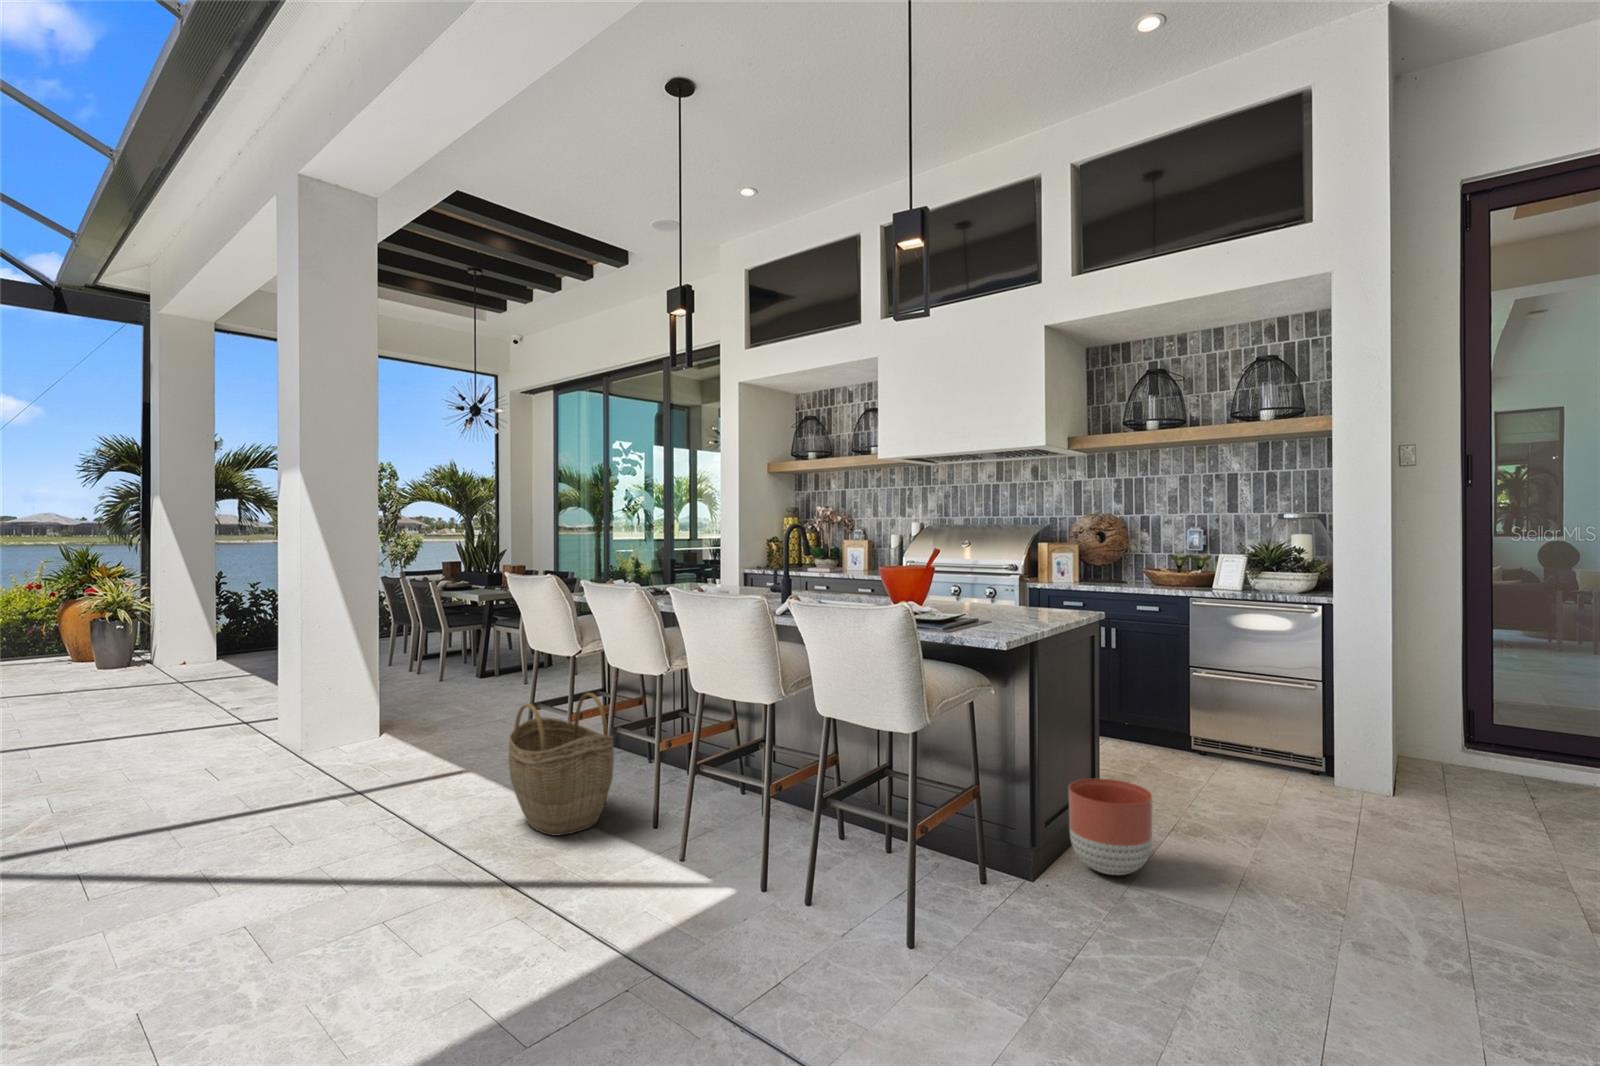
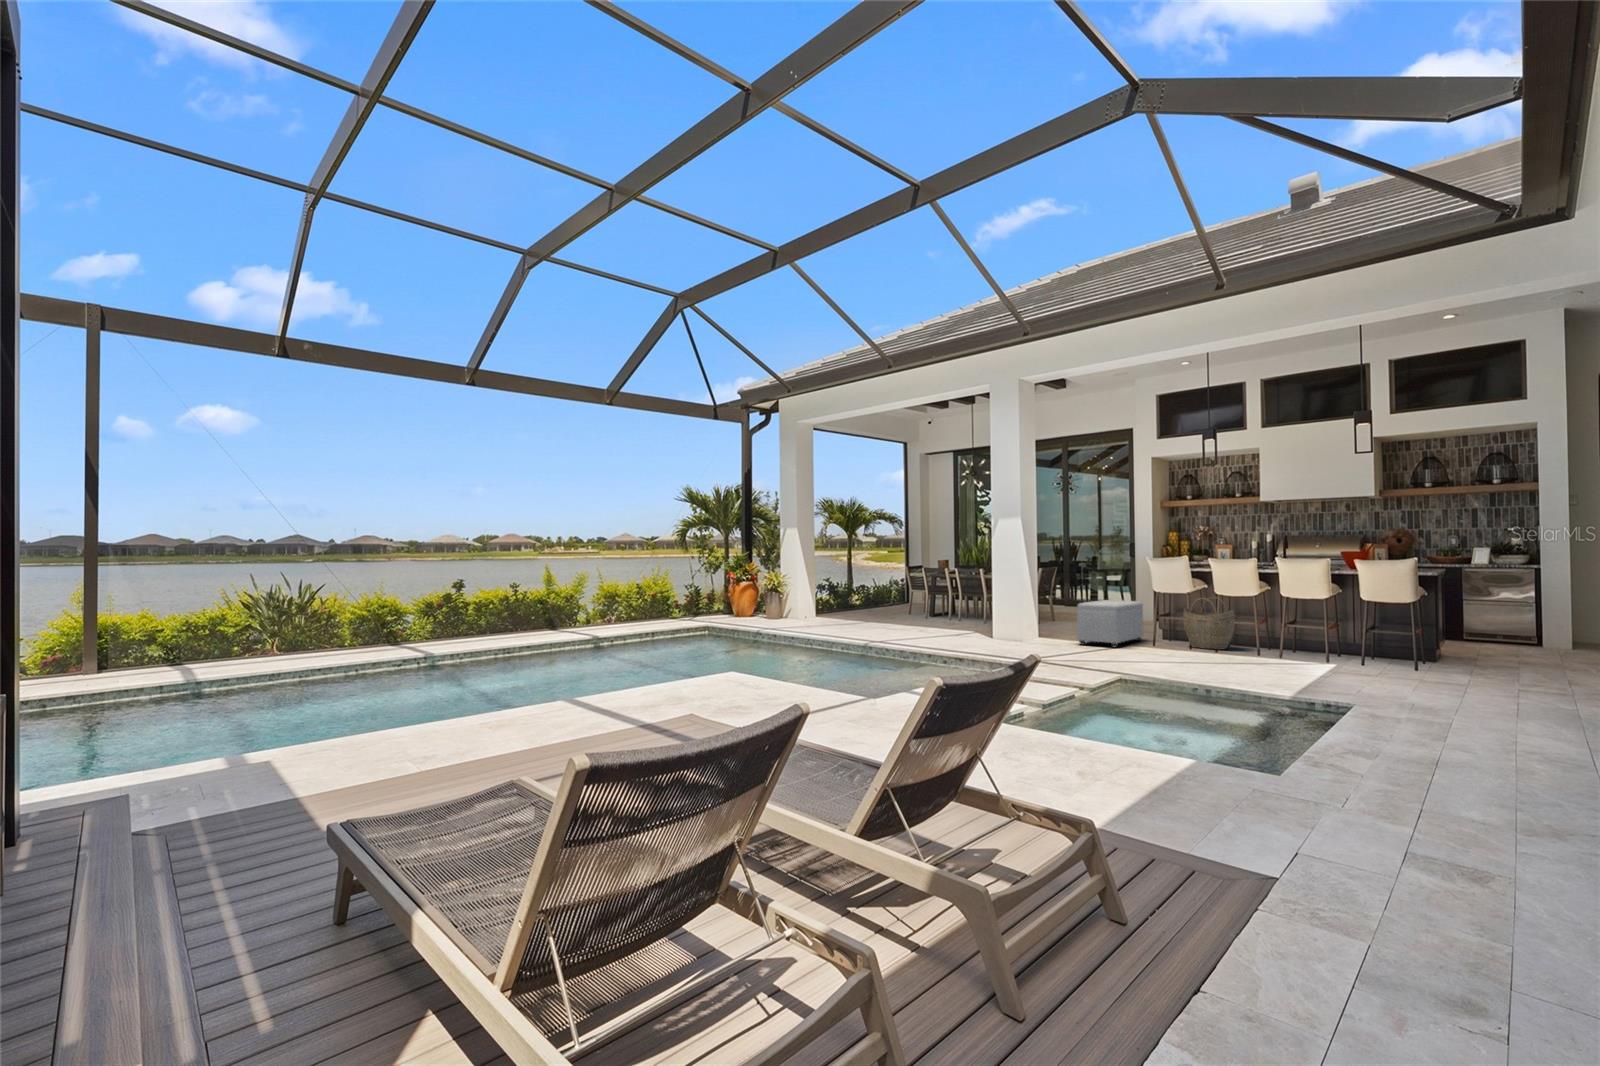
ottoman: none [265,683,509,835] -> present [1077,600,1143,648]
planter: present [1069,778,1153,875] -> none [1448,627,1488,659]

